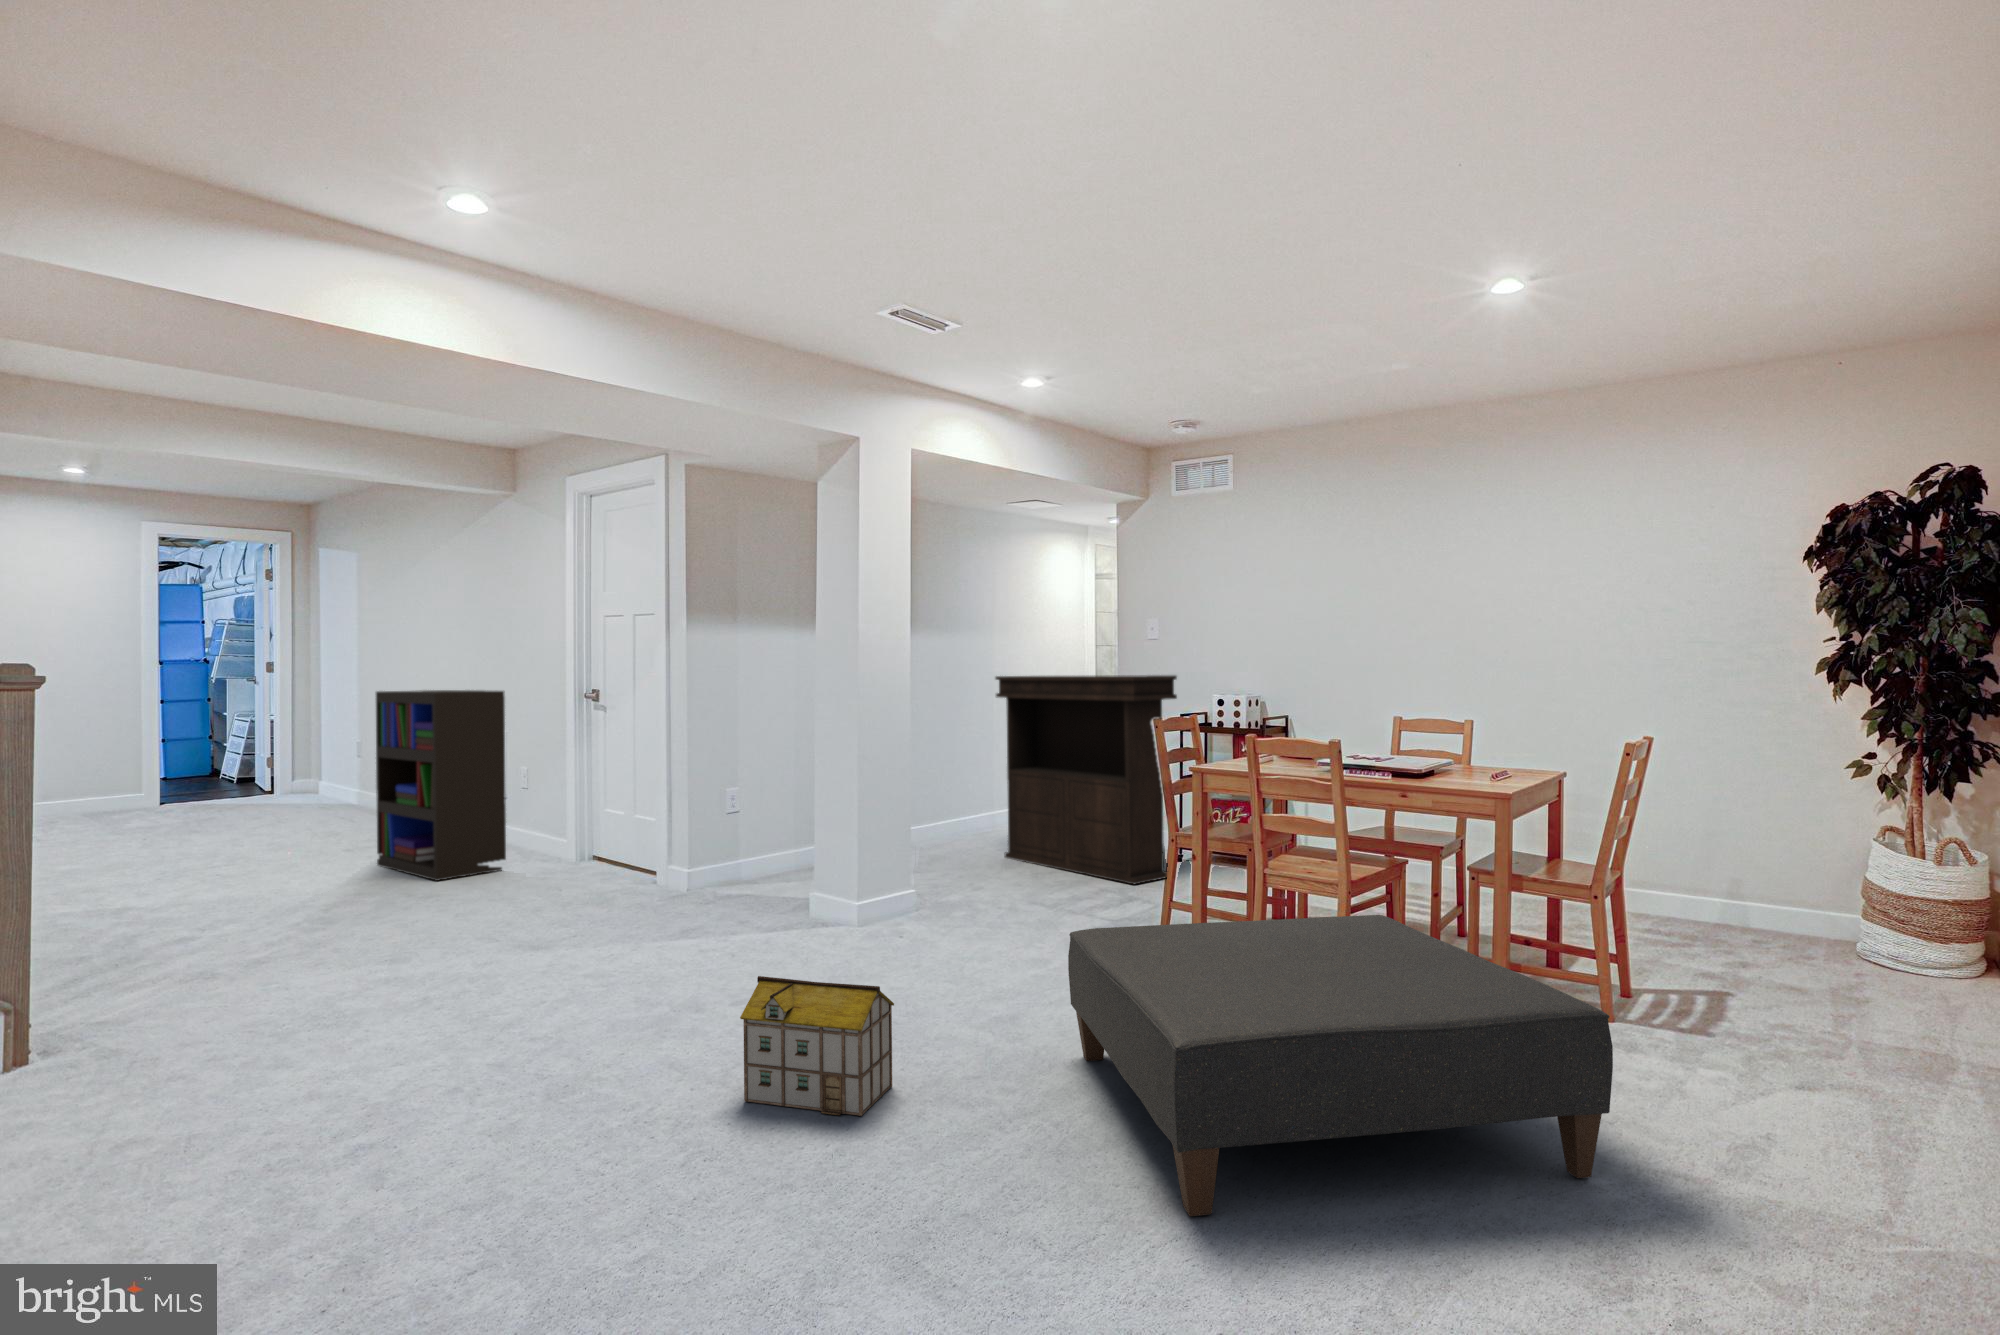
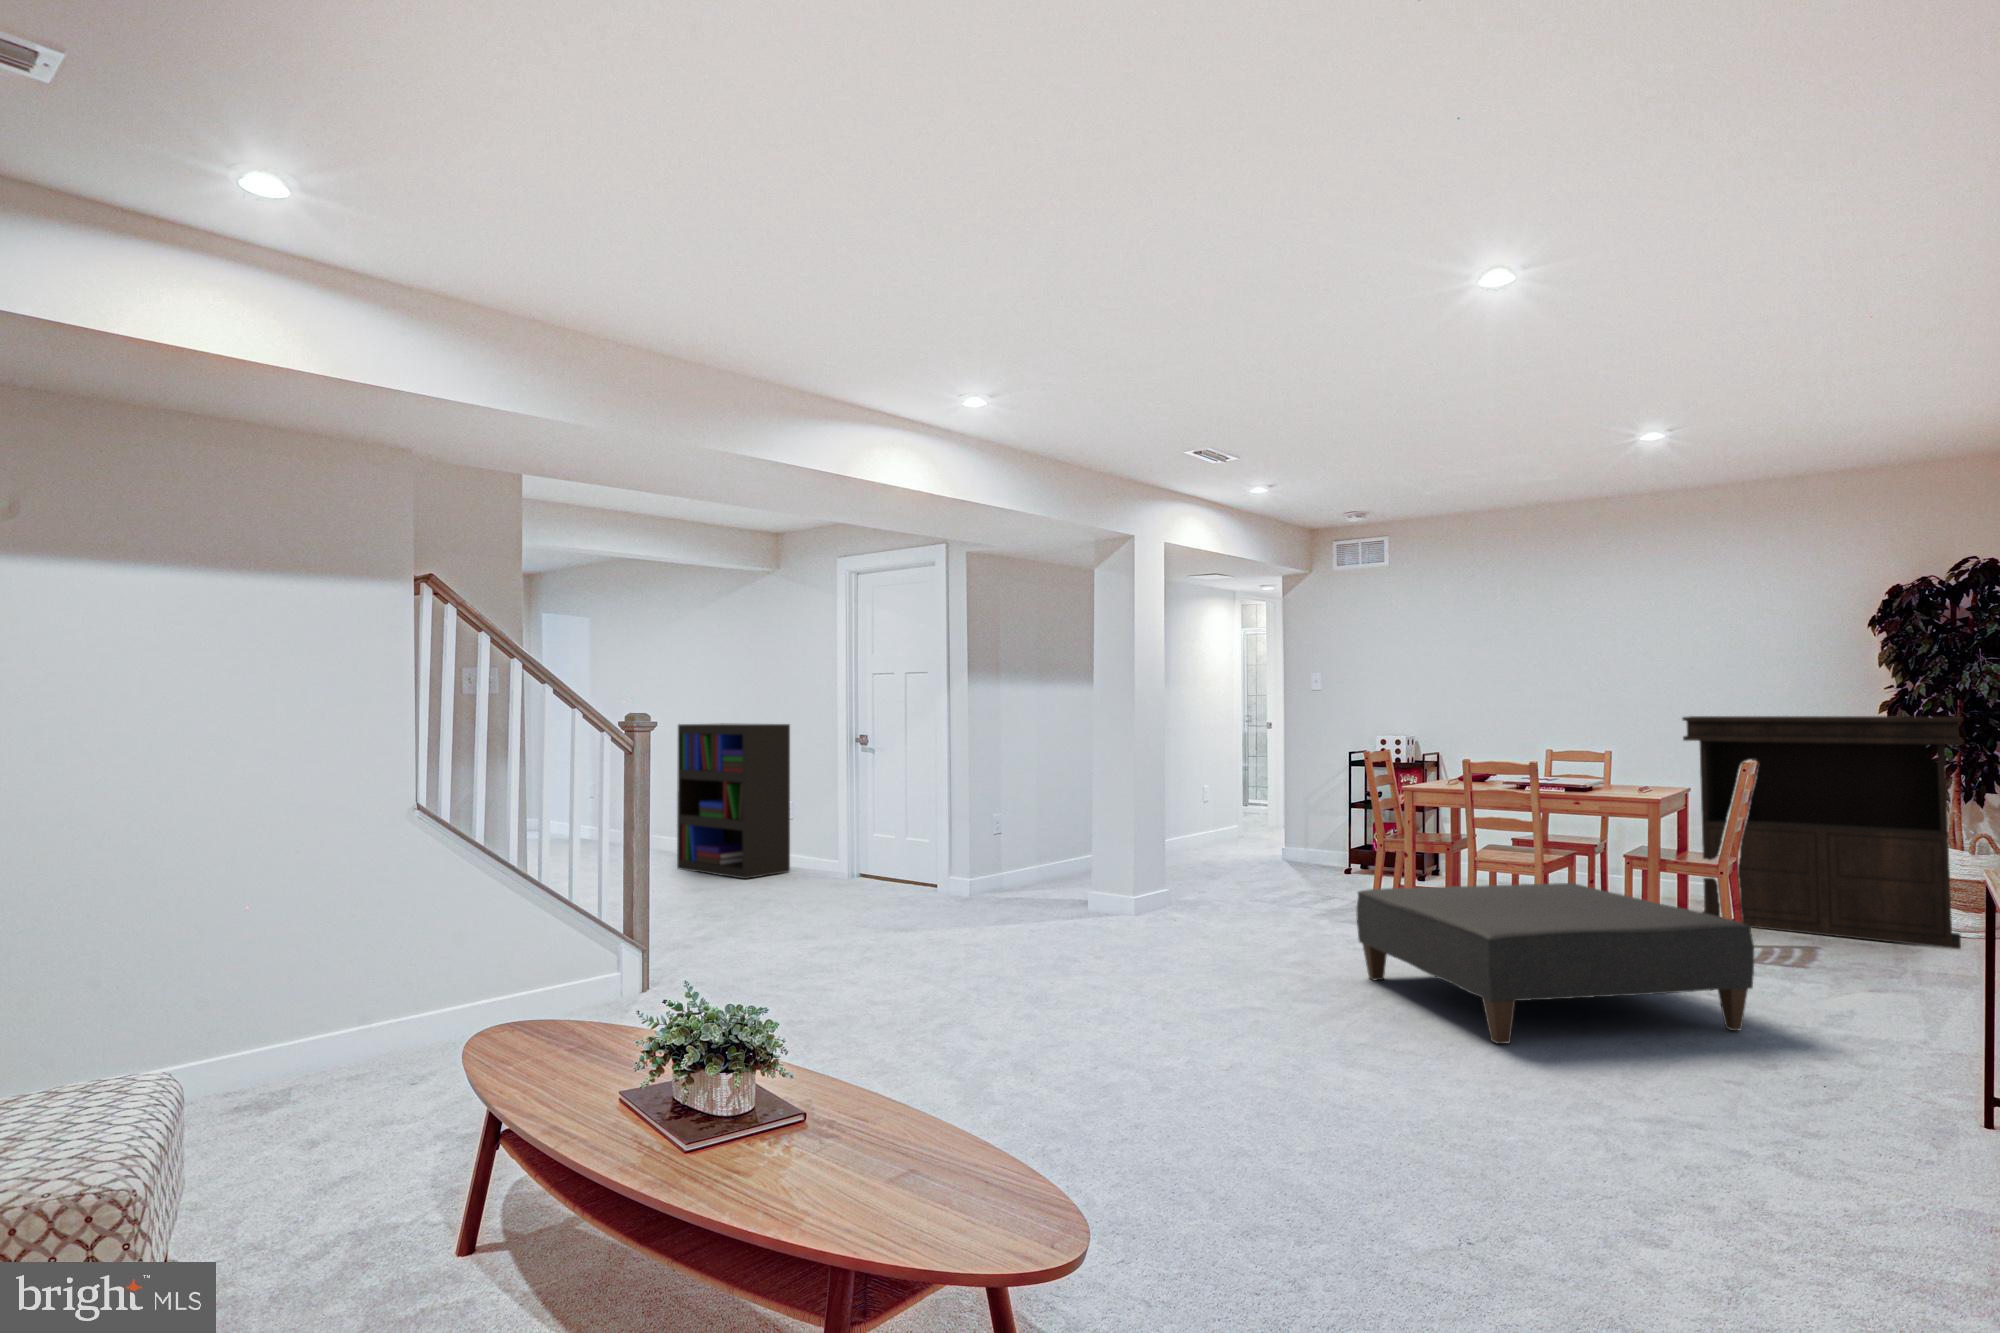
console table: present [996,675,1177,884] -> present [1683,716,1964,949]
toy house: present [740,976,894,1116] -> none [1156,915,1251,1004]

